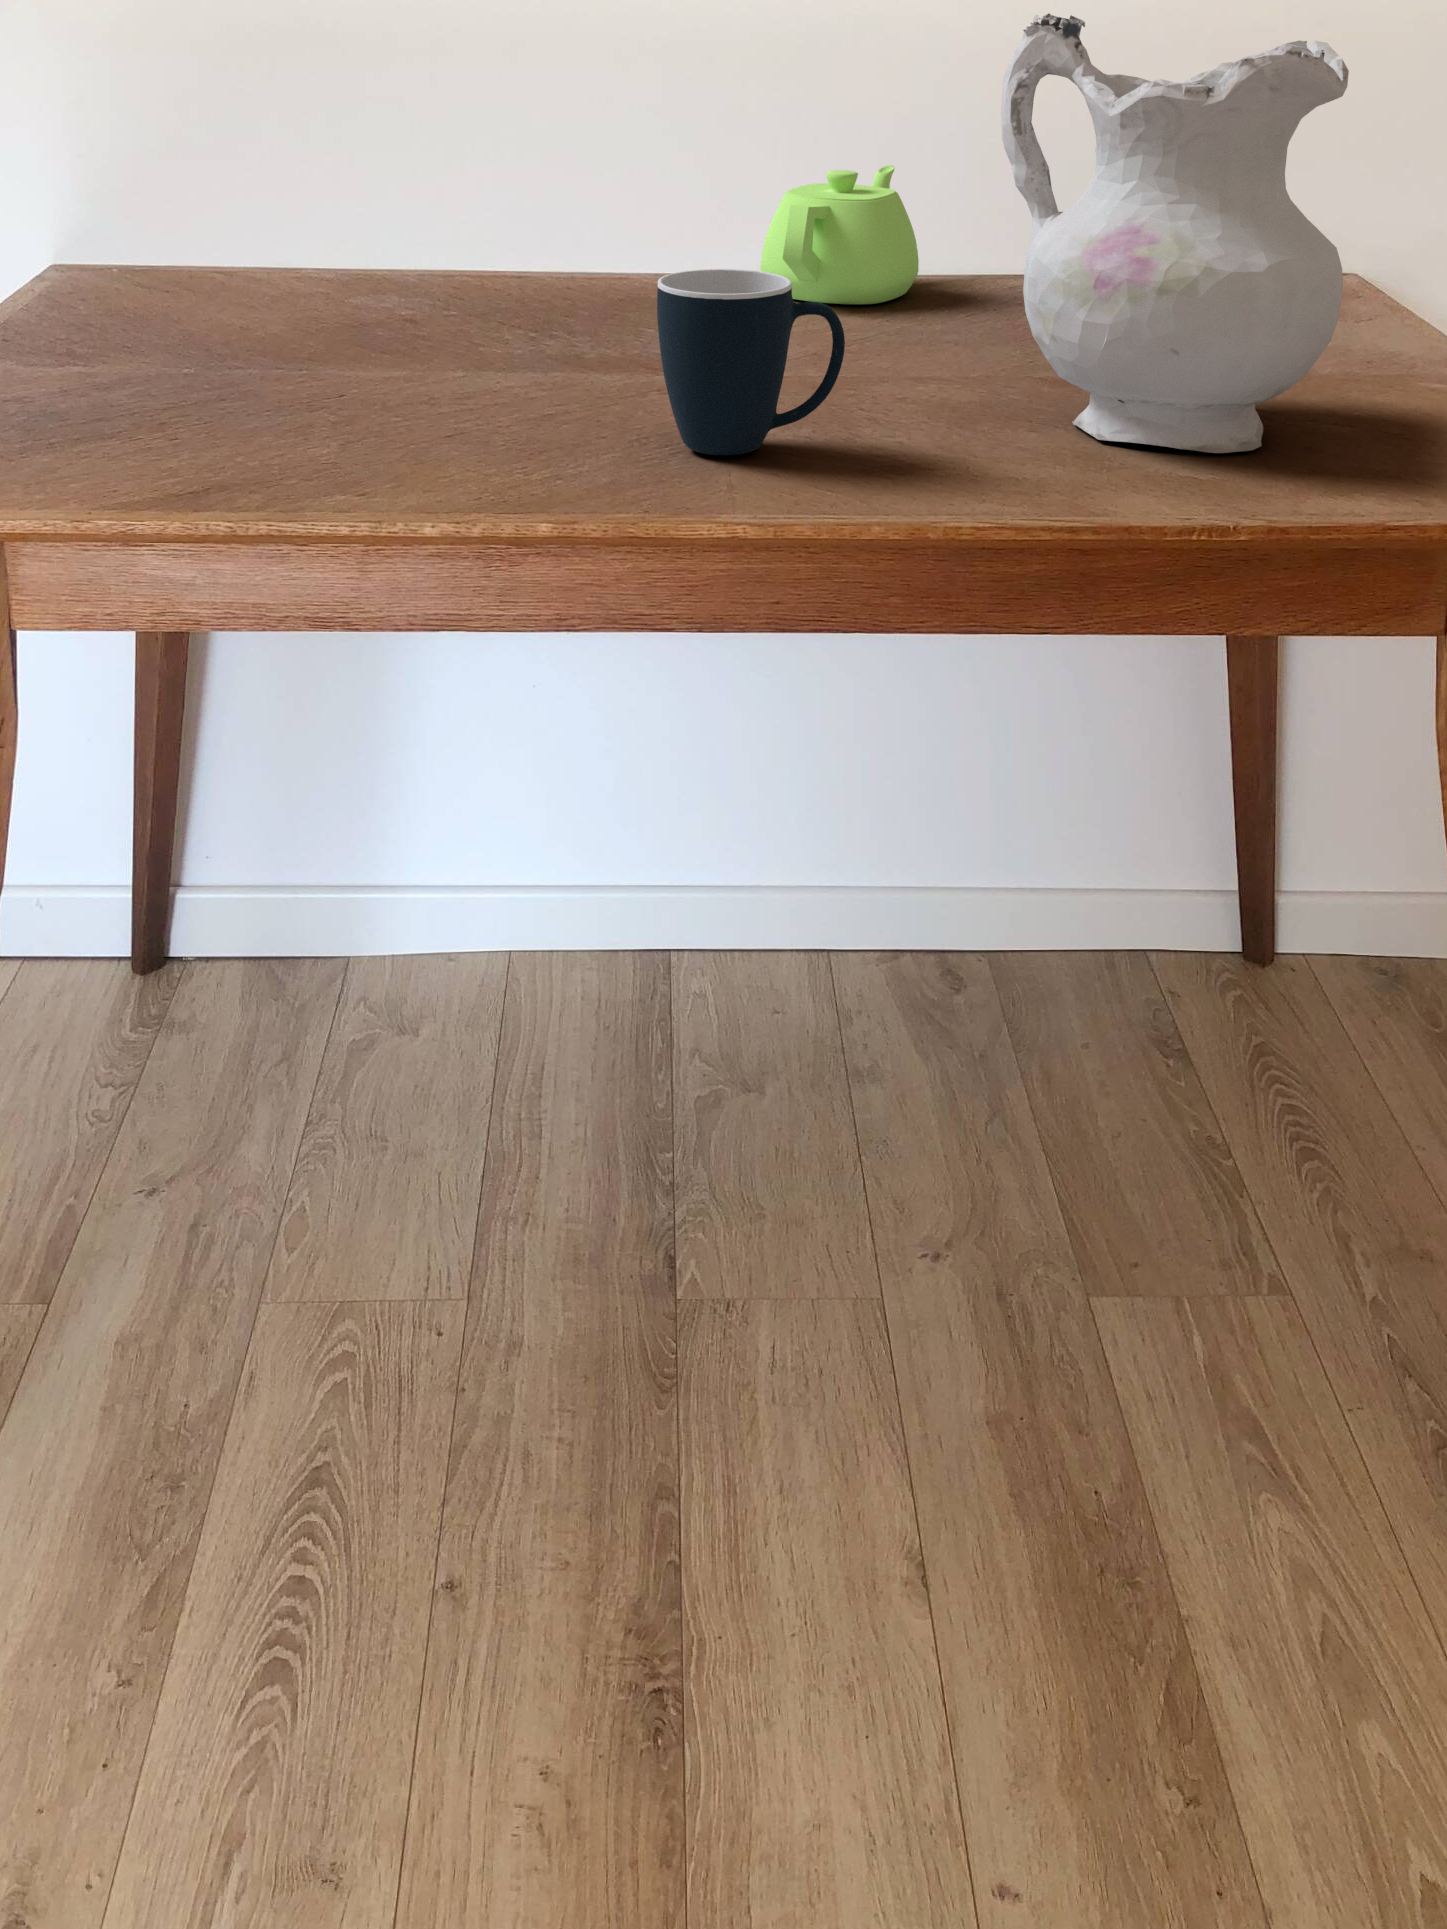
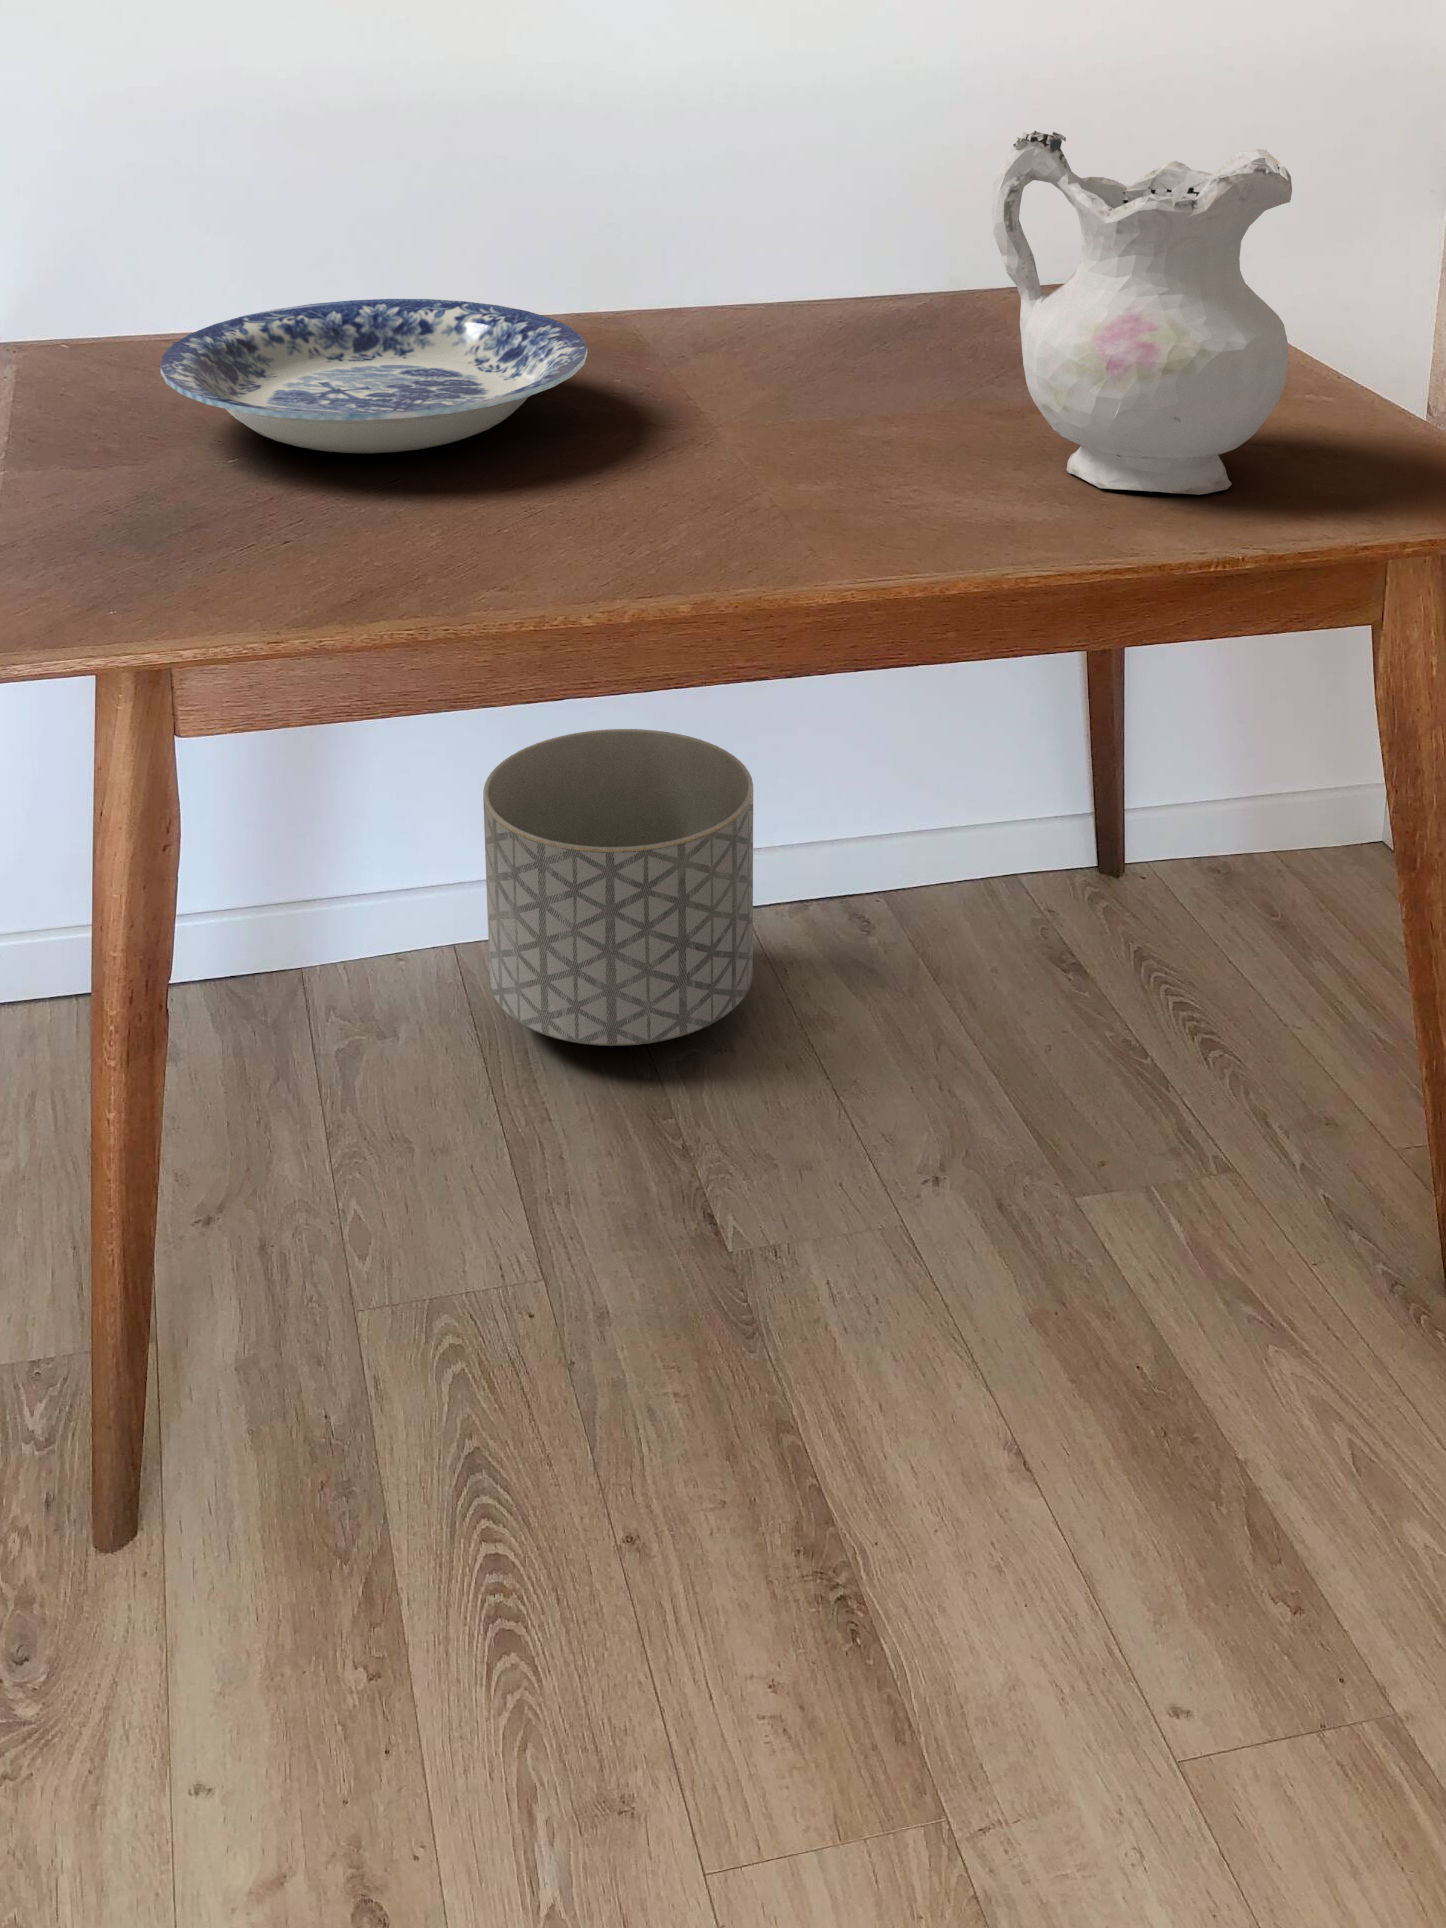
teapot: present [761,165,919,304] -> none [702,213,839,348]
plate: none [108,219,573,358] -> present [160,299,587,453]
mug: present [657,269,845,455] -> none [747,369,905,534]
planter: none [510,733,805,1071] -> present [483,729,753,1046]

